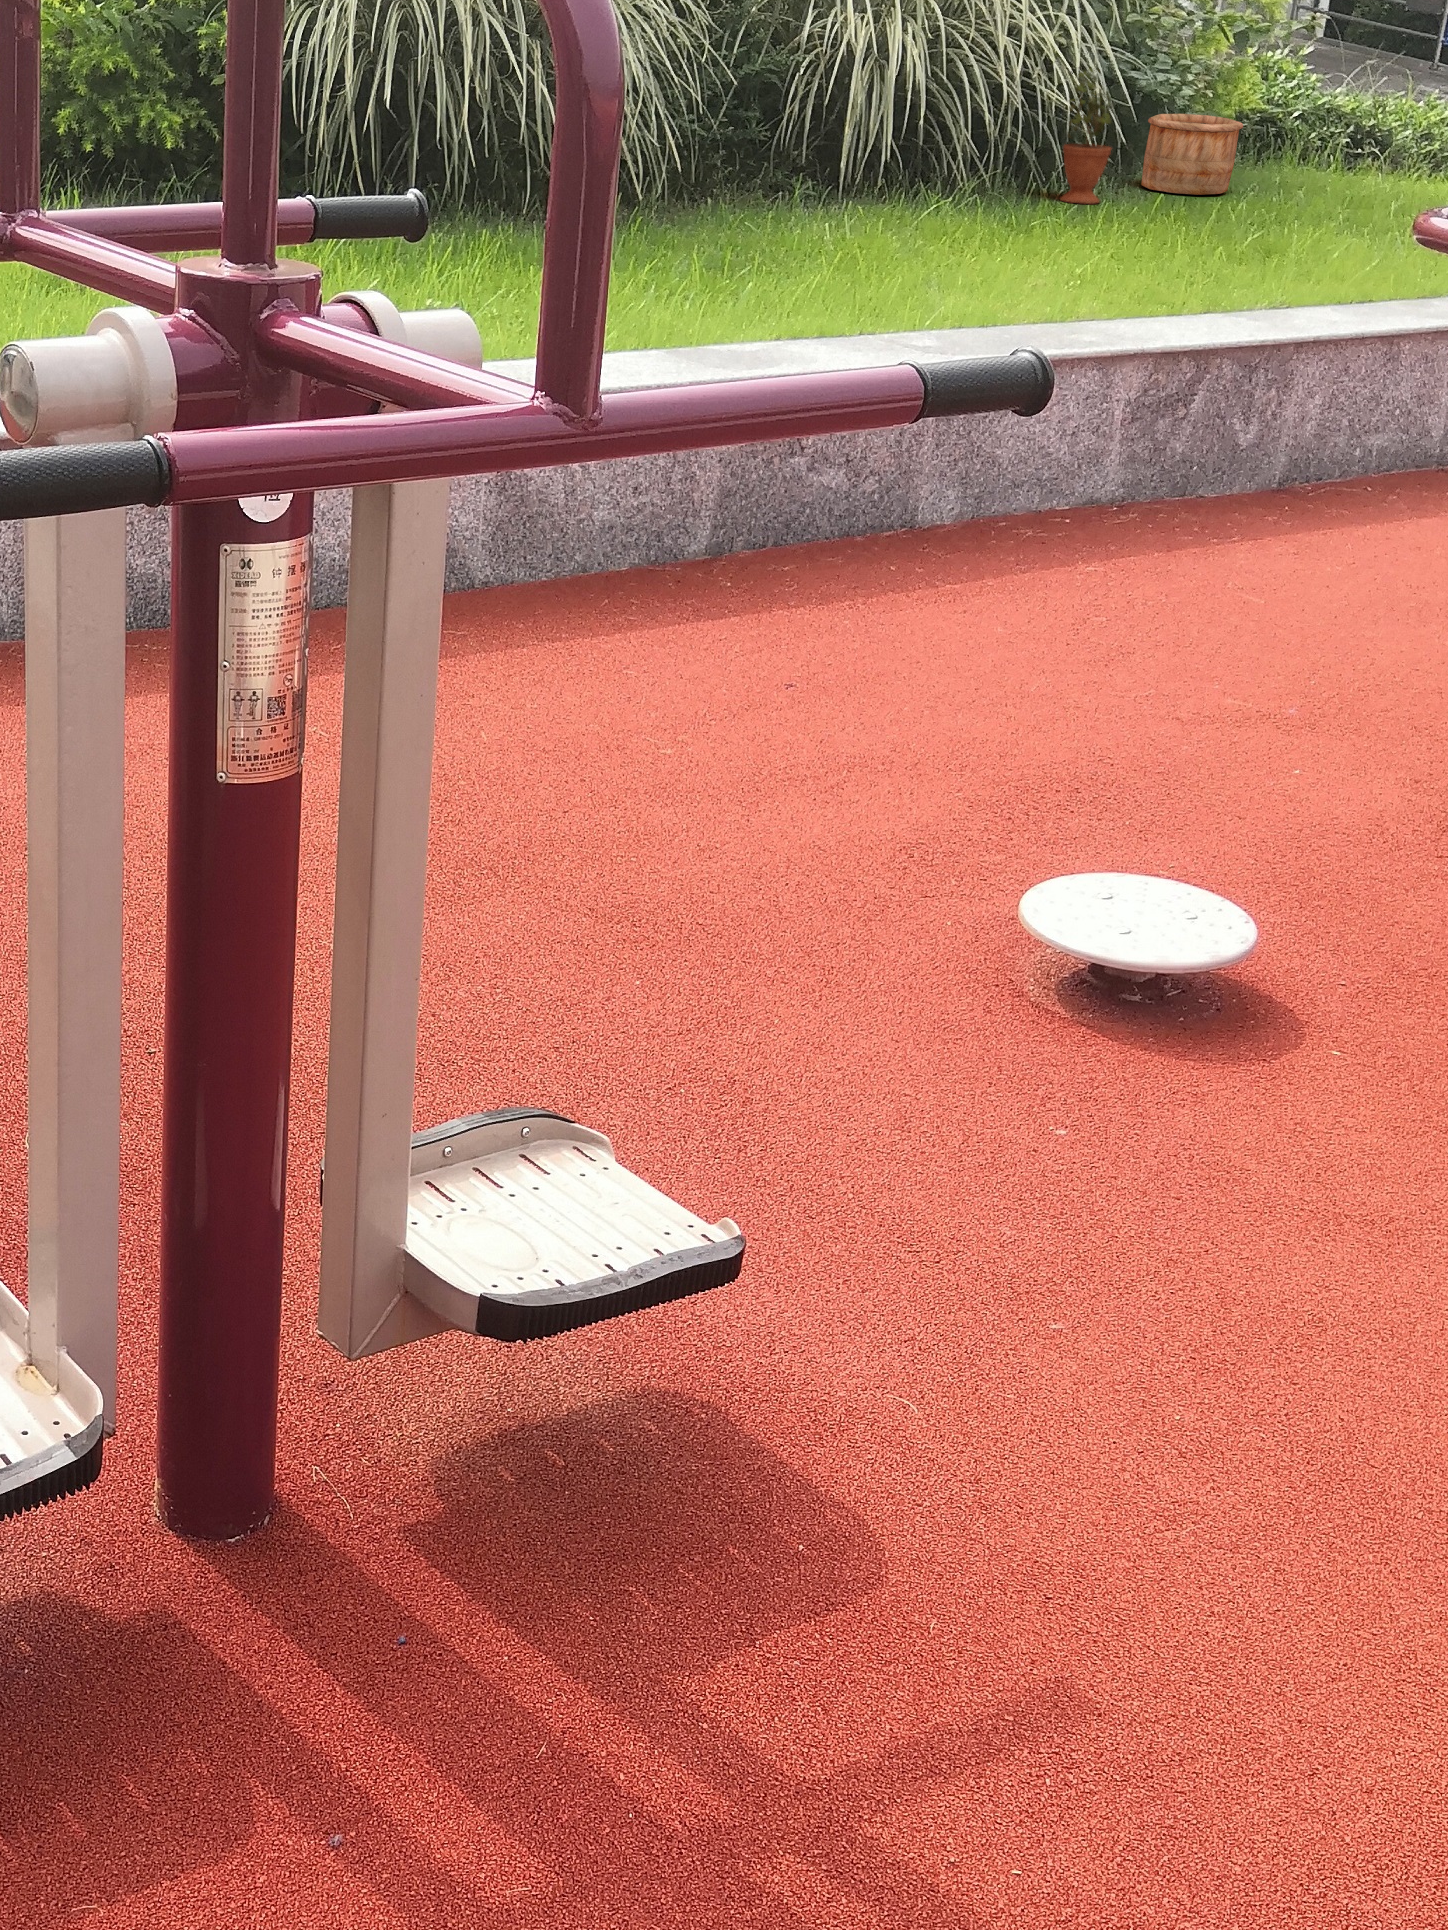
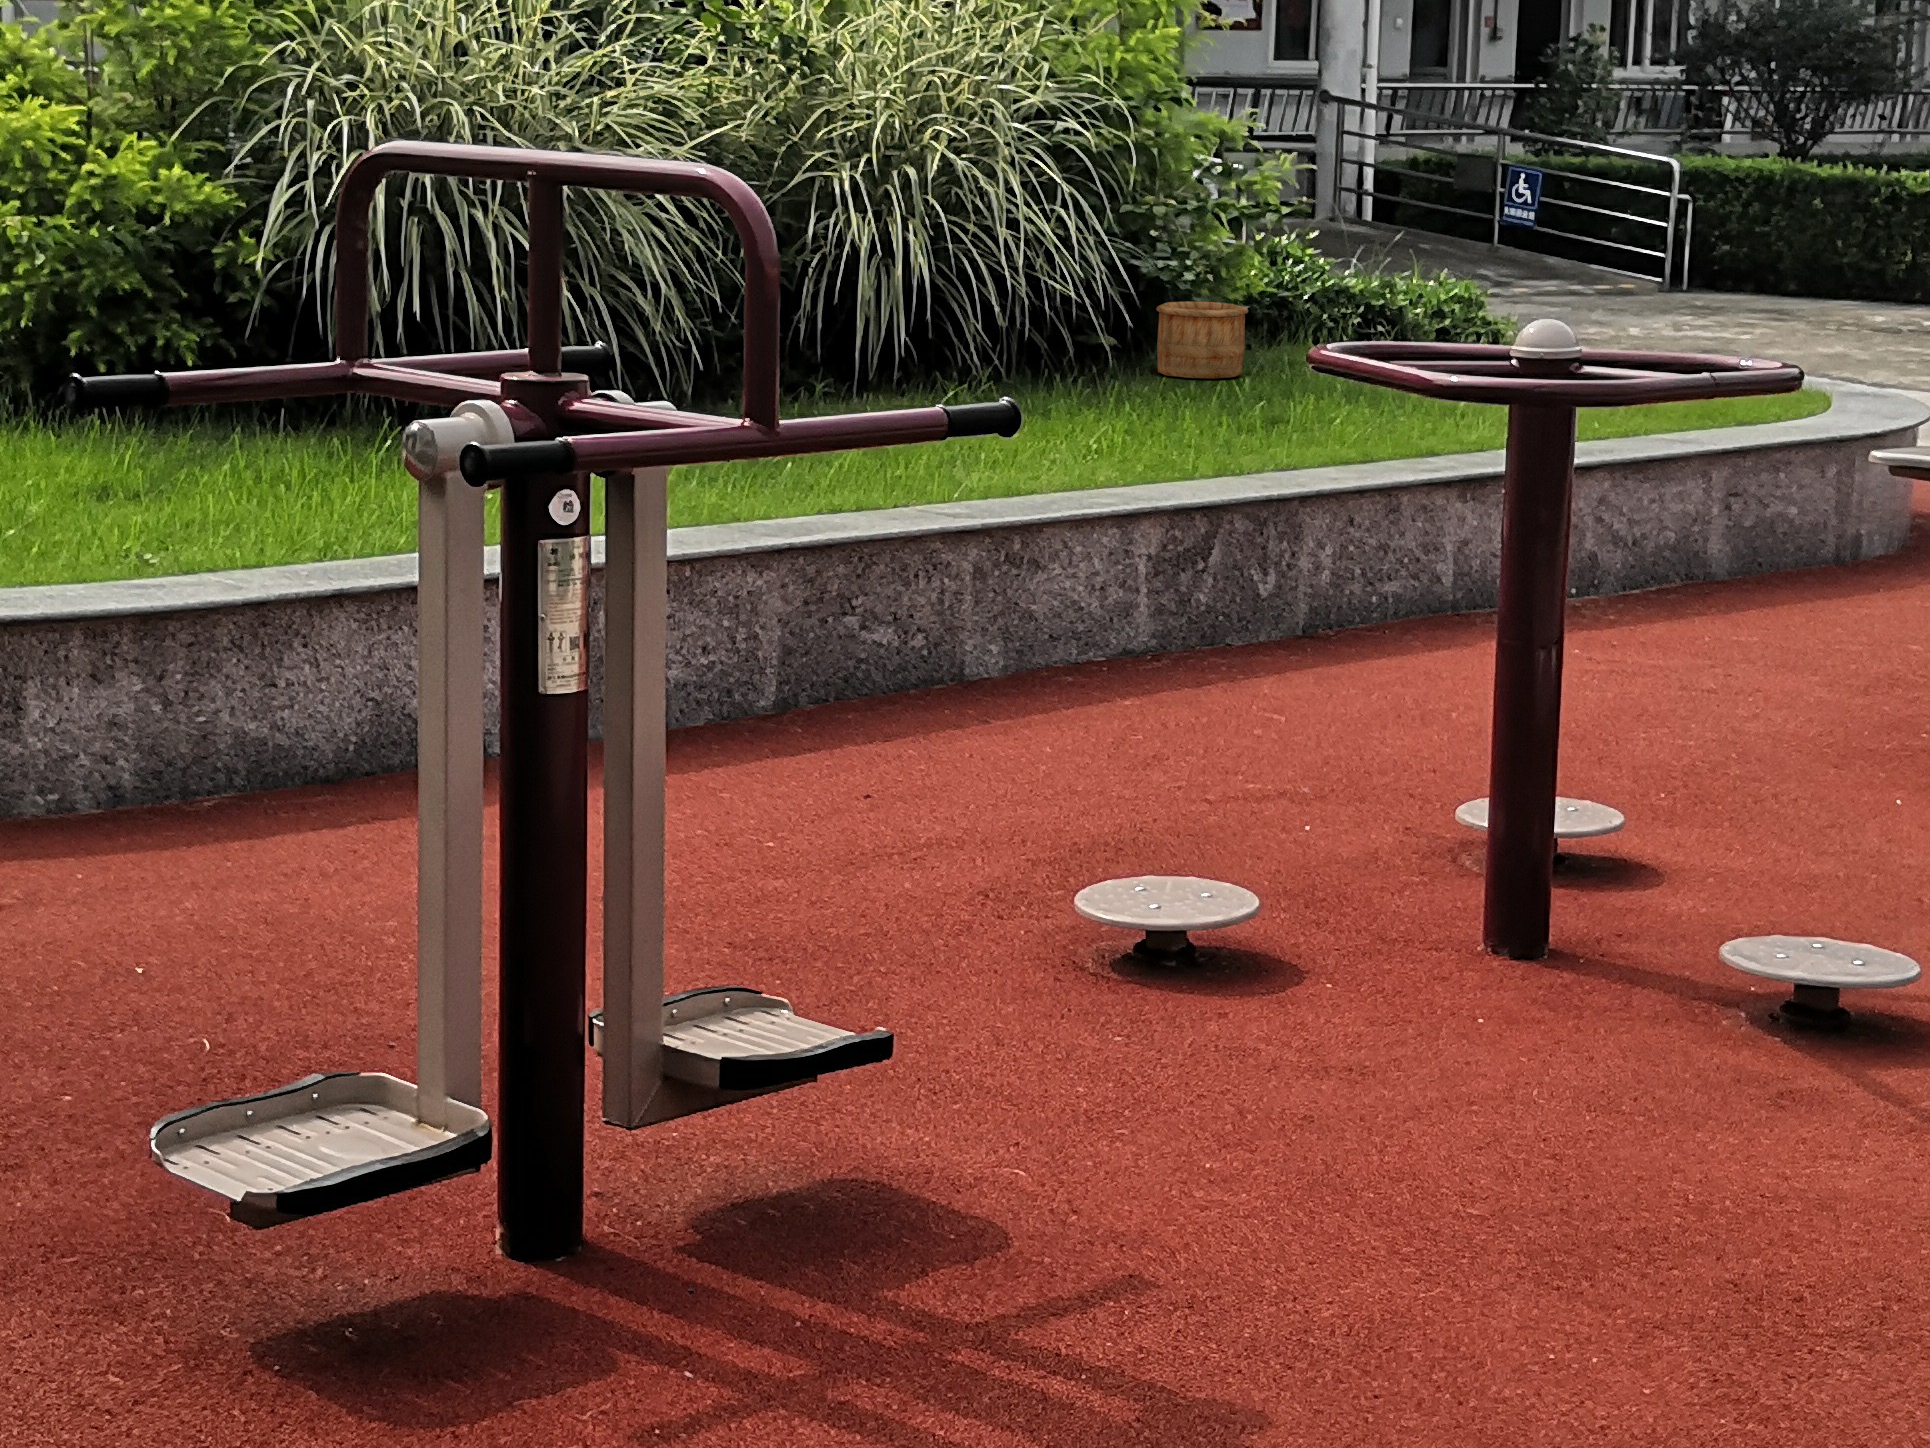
potted plant: present [1061,69,1111,204] -> none [1069,253,1122,390]

